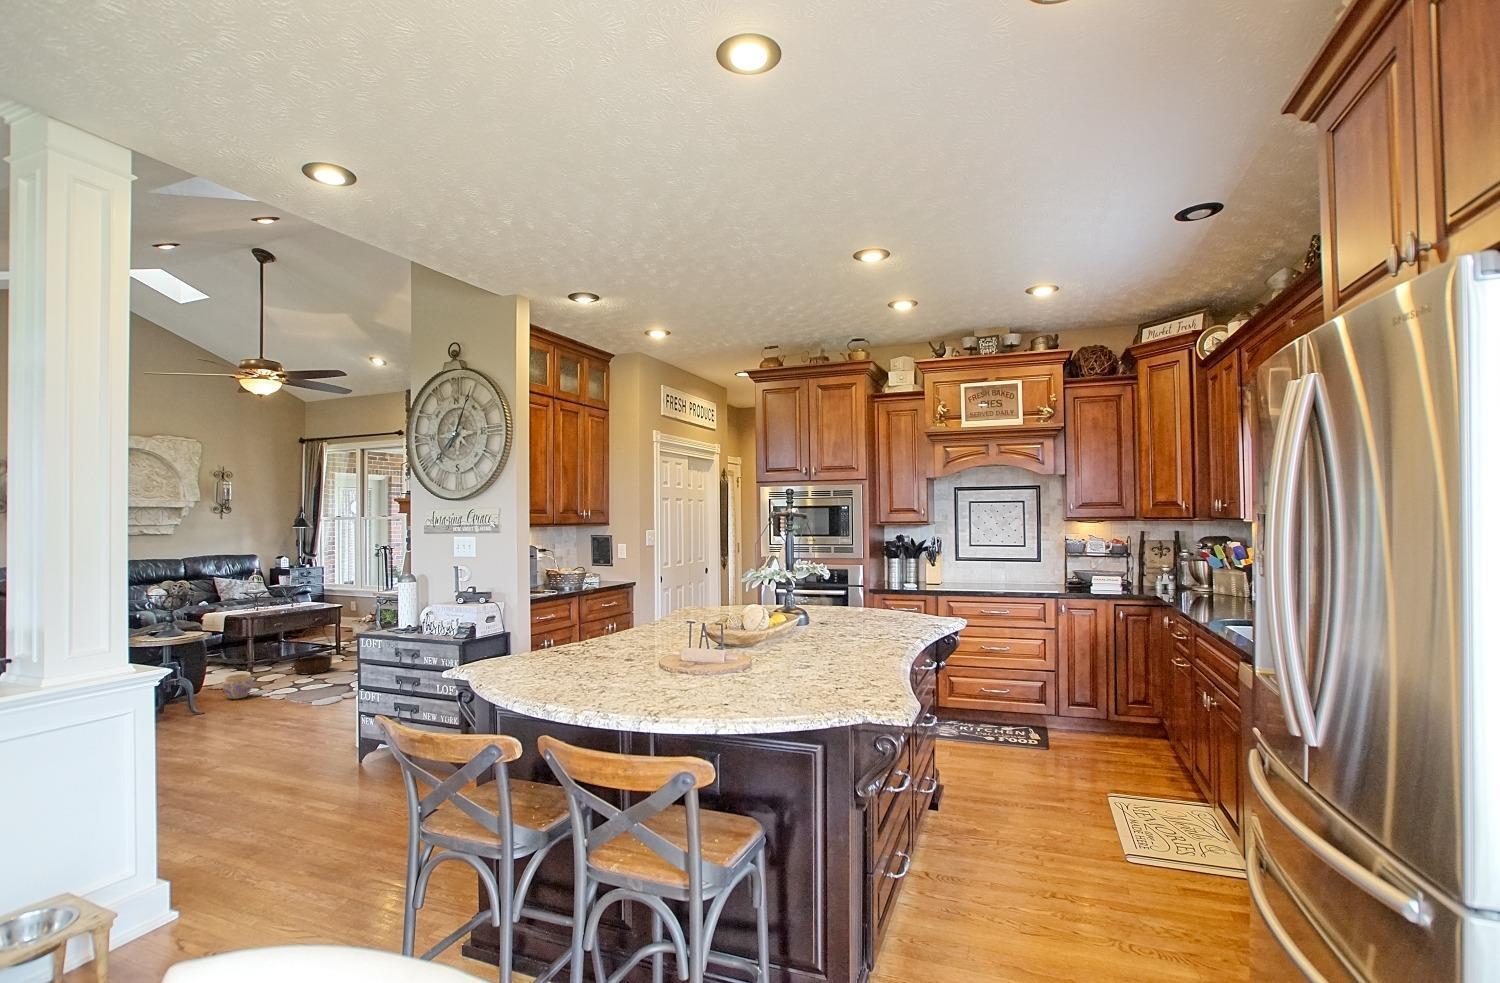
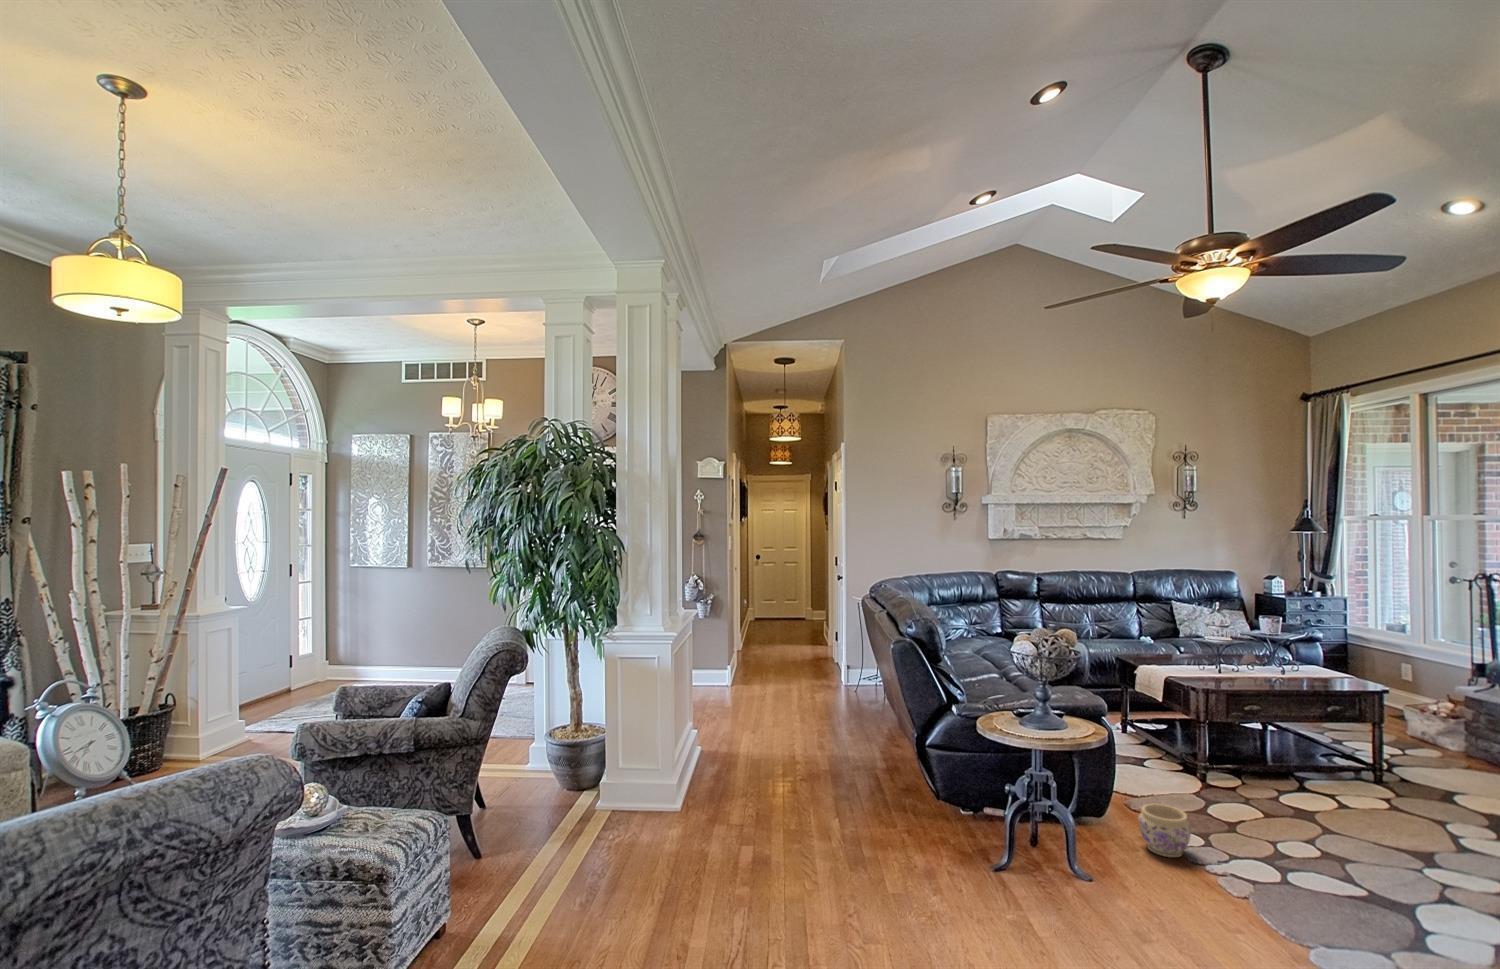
basket: present [293,628,332,675] -> none [1279,736,1362,835]

